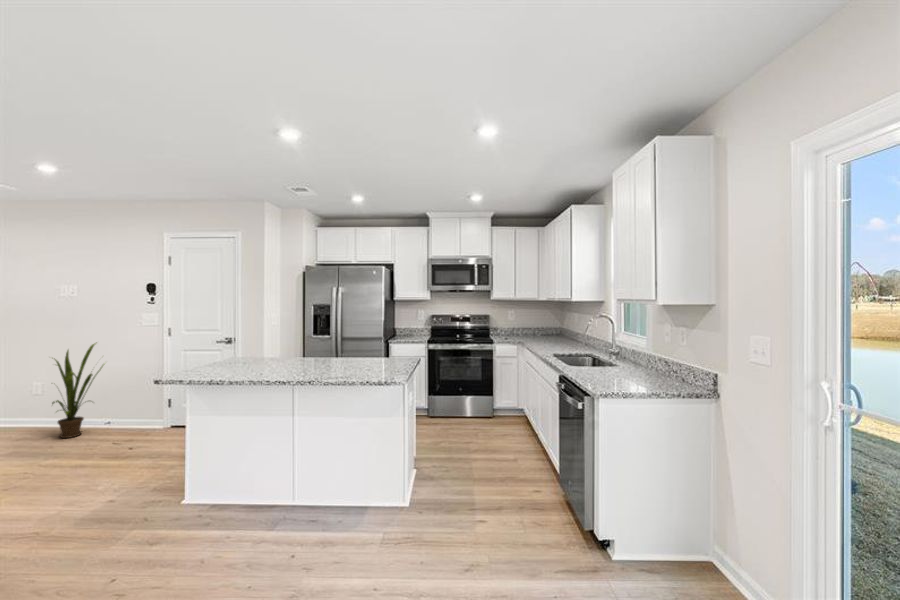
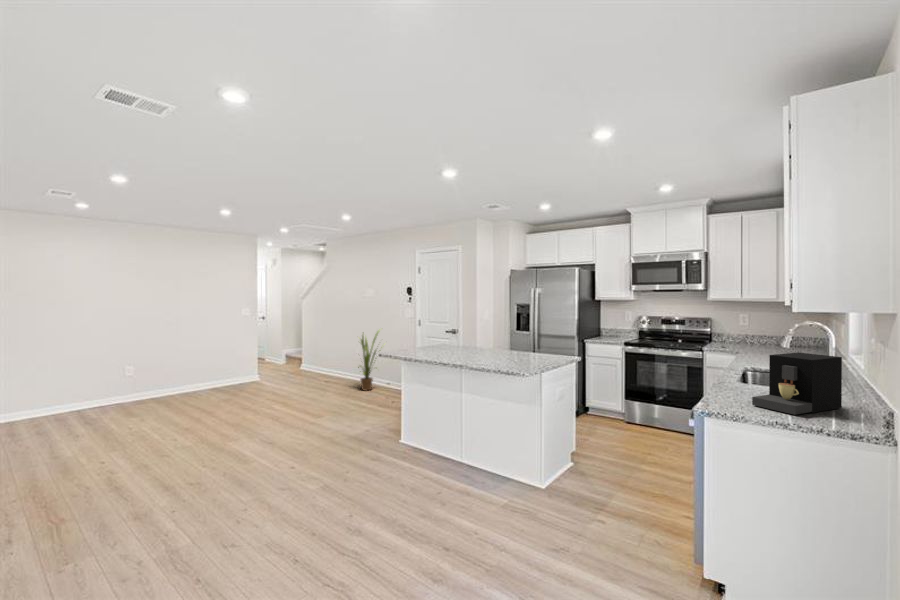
coffee maker: none [619,338,658,386] -> present [752,352,842,415]

